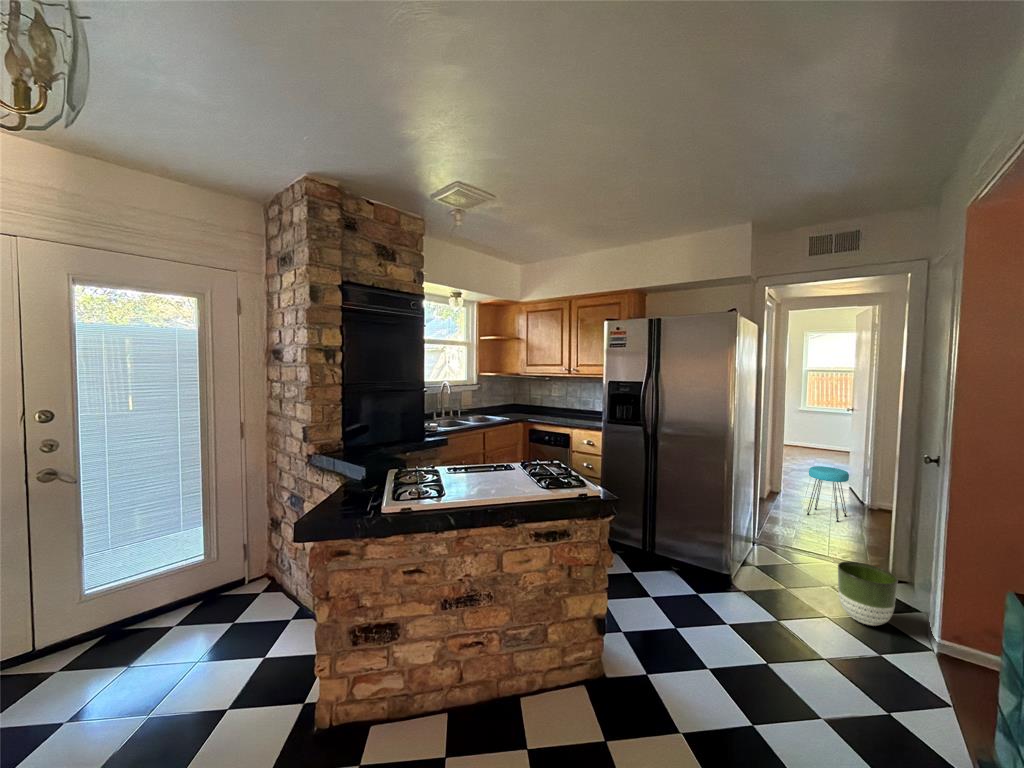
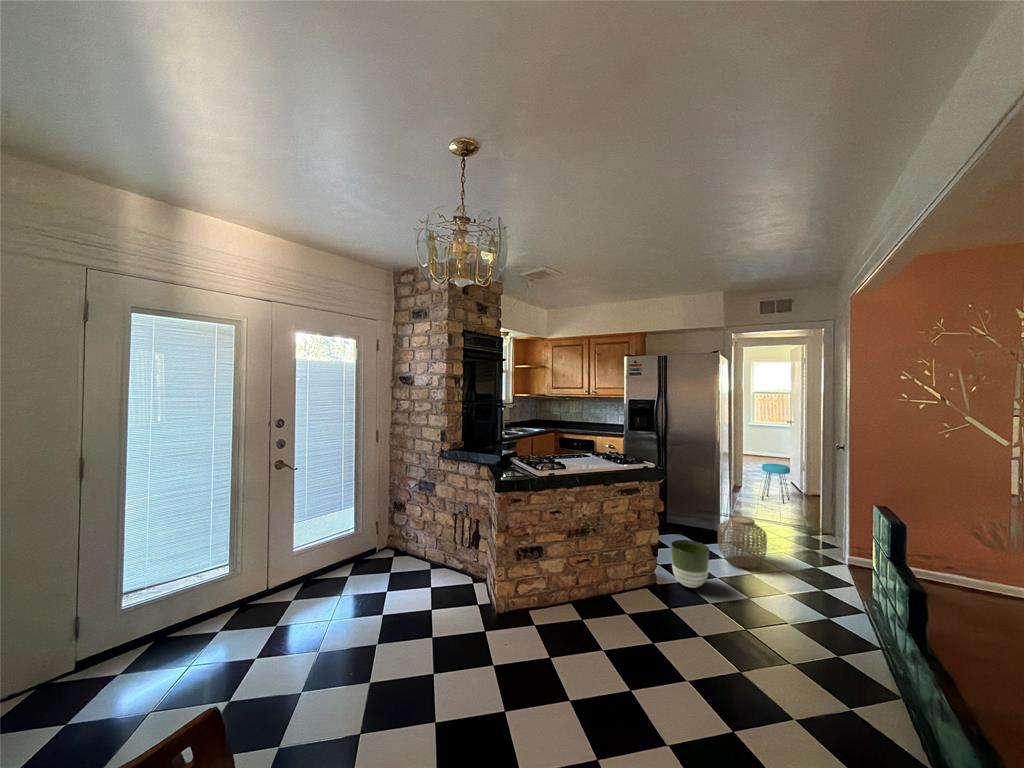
woven basket: none [720,560,797,646] -> present [718,516,767,568]
planter: present [838,561,898,626] -> present [671,540,709,588]

